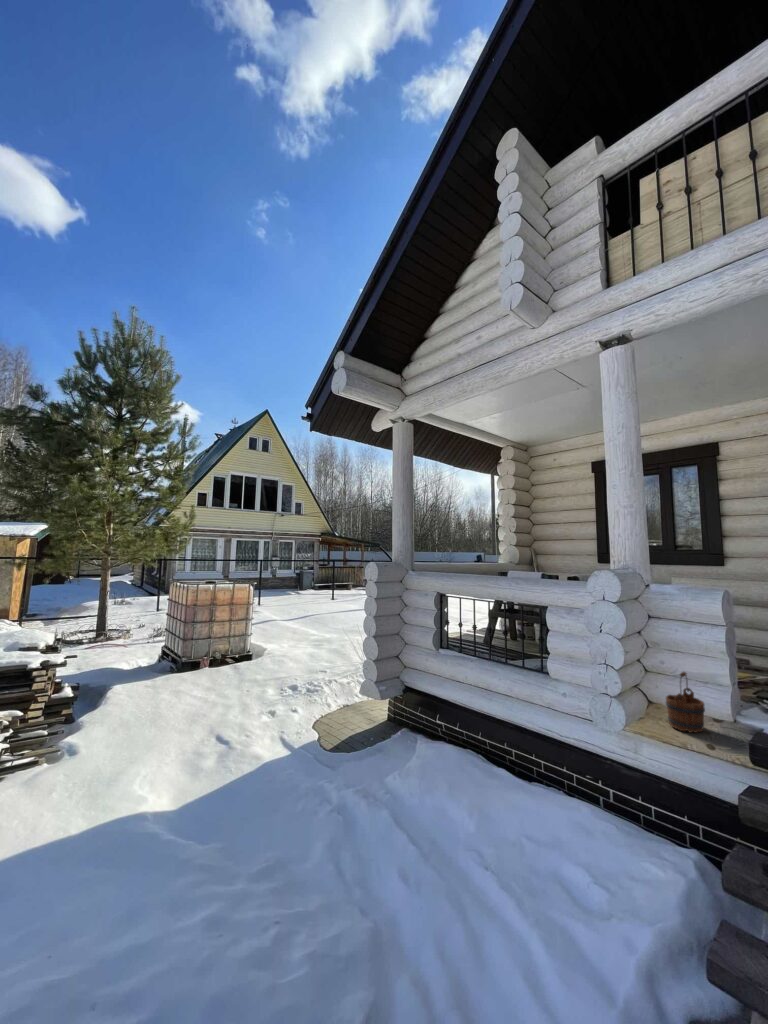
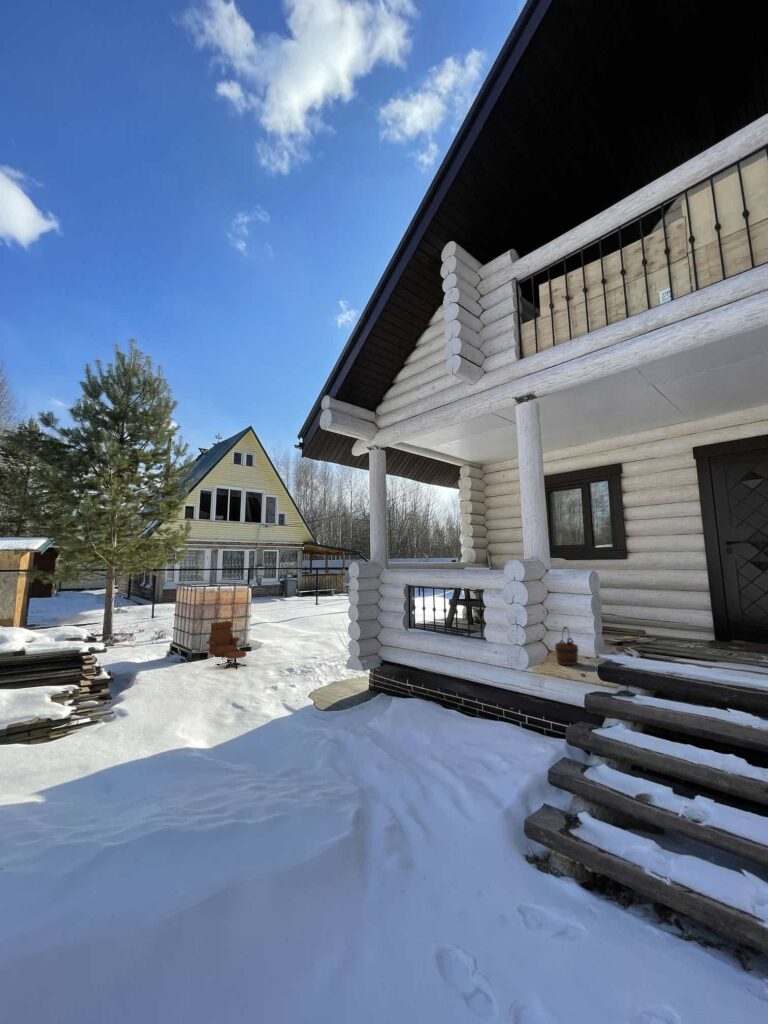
lounge chair: none [199,625,245,682] -> present [206,621,246,668]

